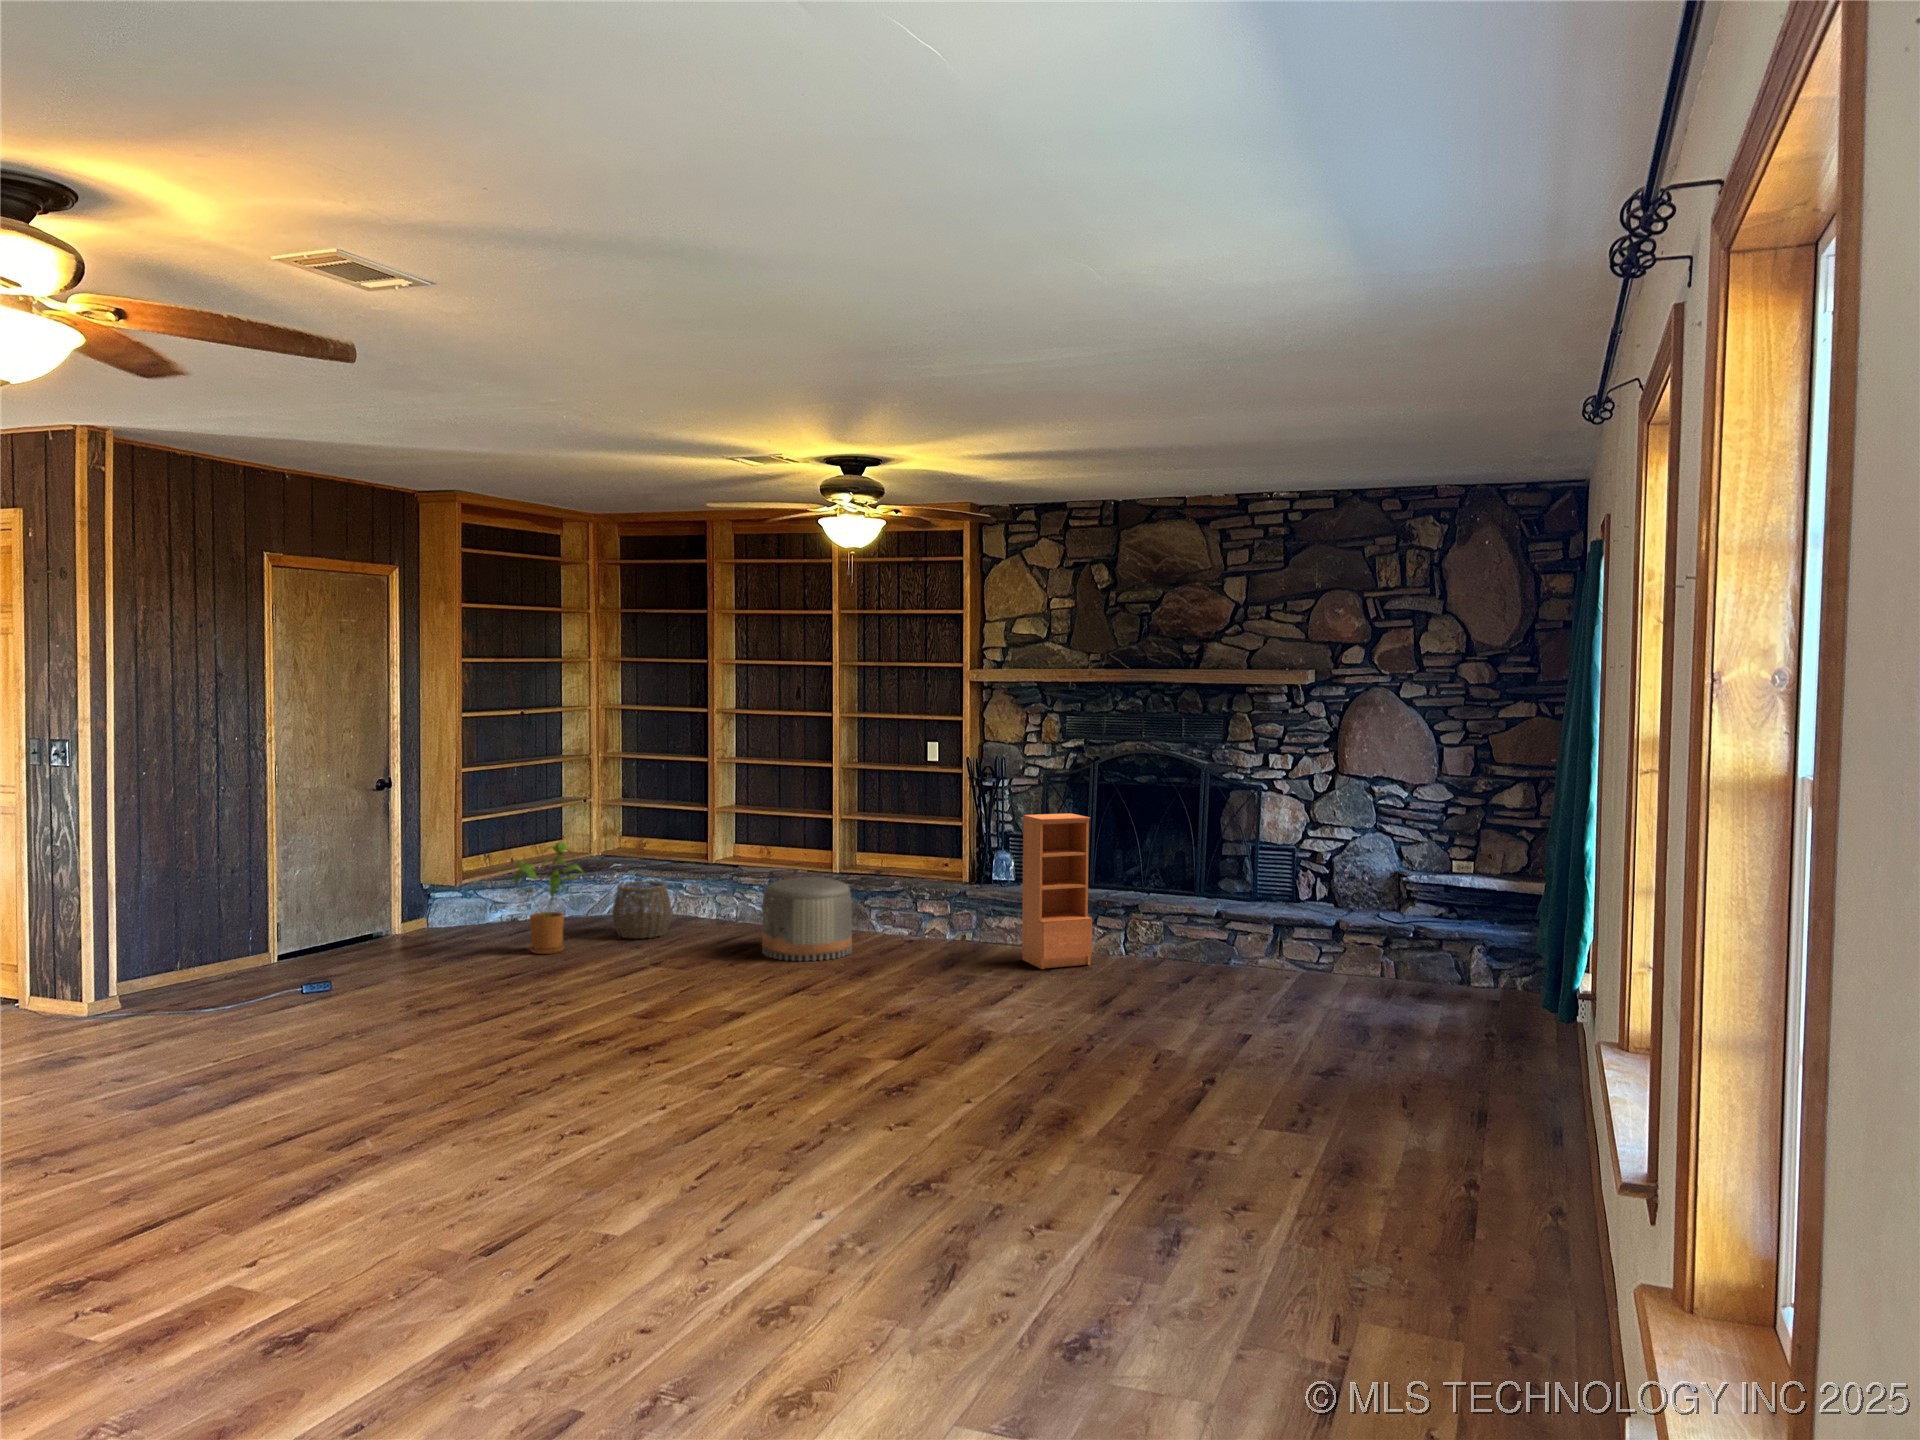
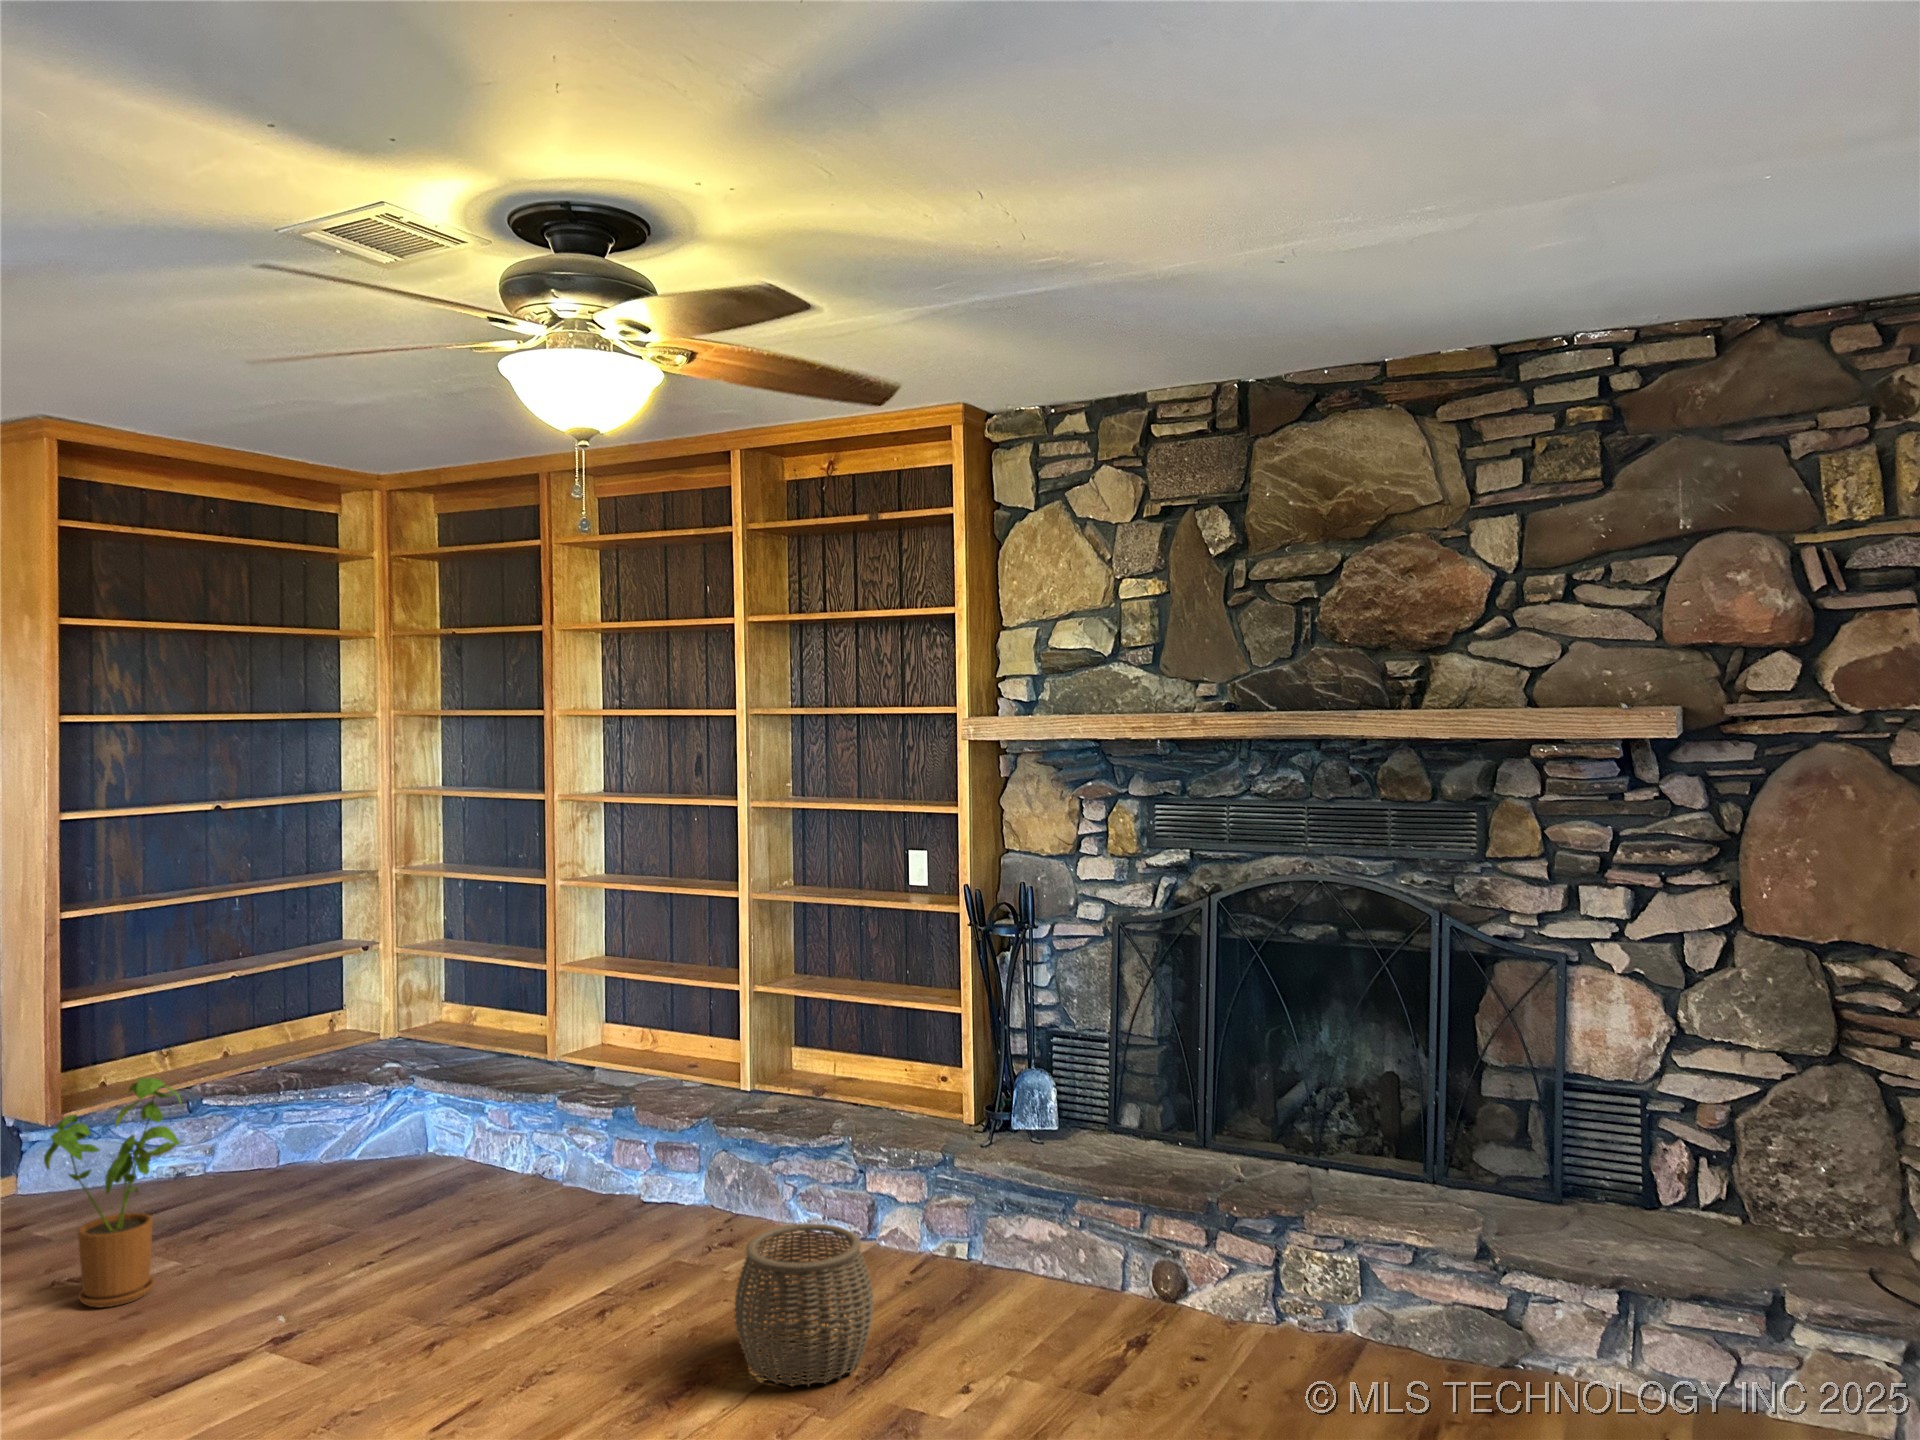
bookcase: present [1022,813,1092,969] -> none [1051,1022,1205,1384]
pouf: present [762,877,852,961] -> none [526,1141,713,1342]
woven basket: present [612,881,672,939] -> present [734,1224,874,1386]

